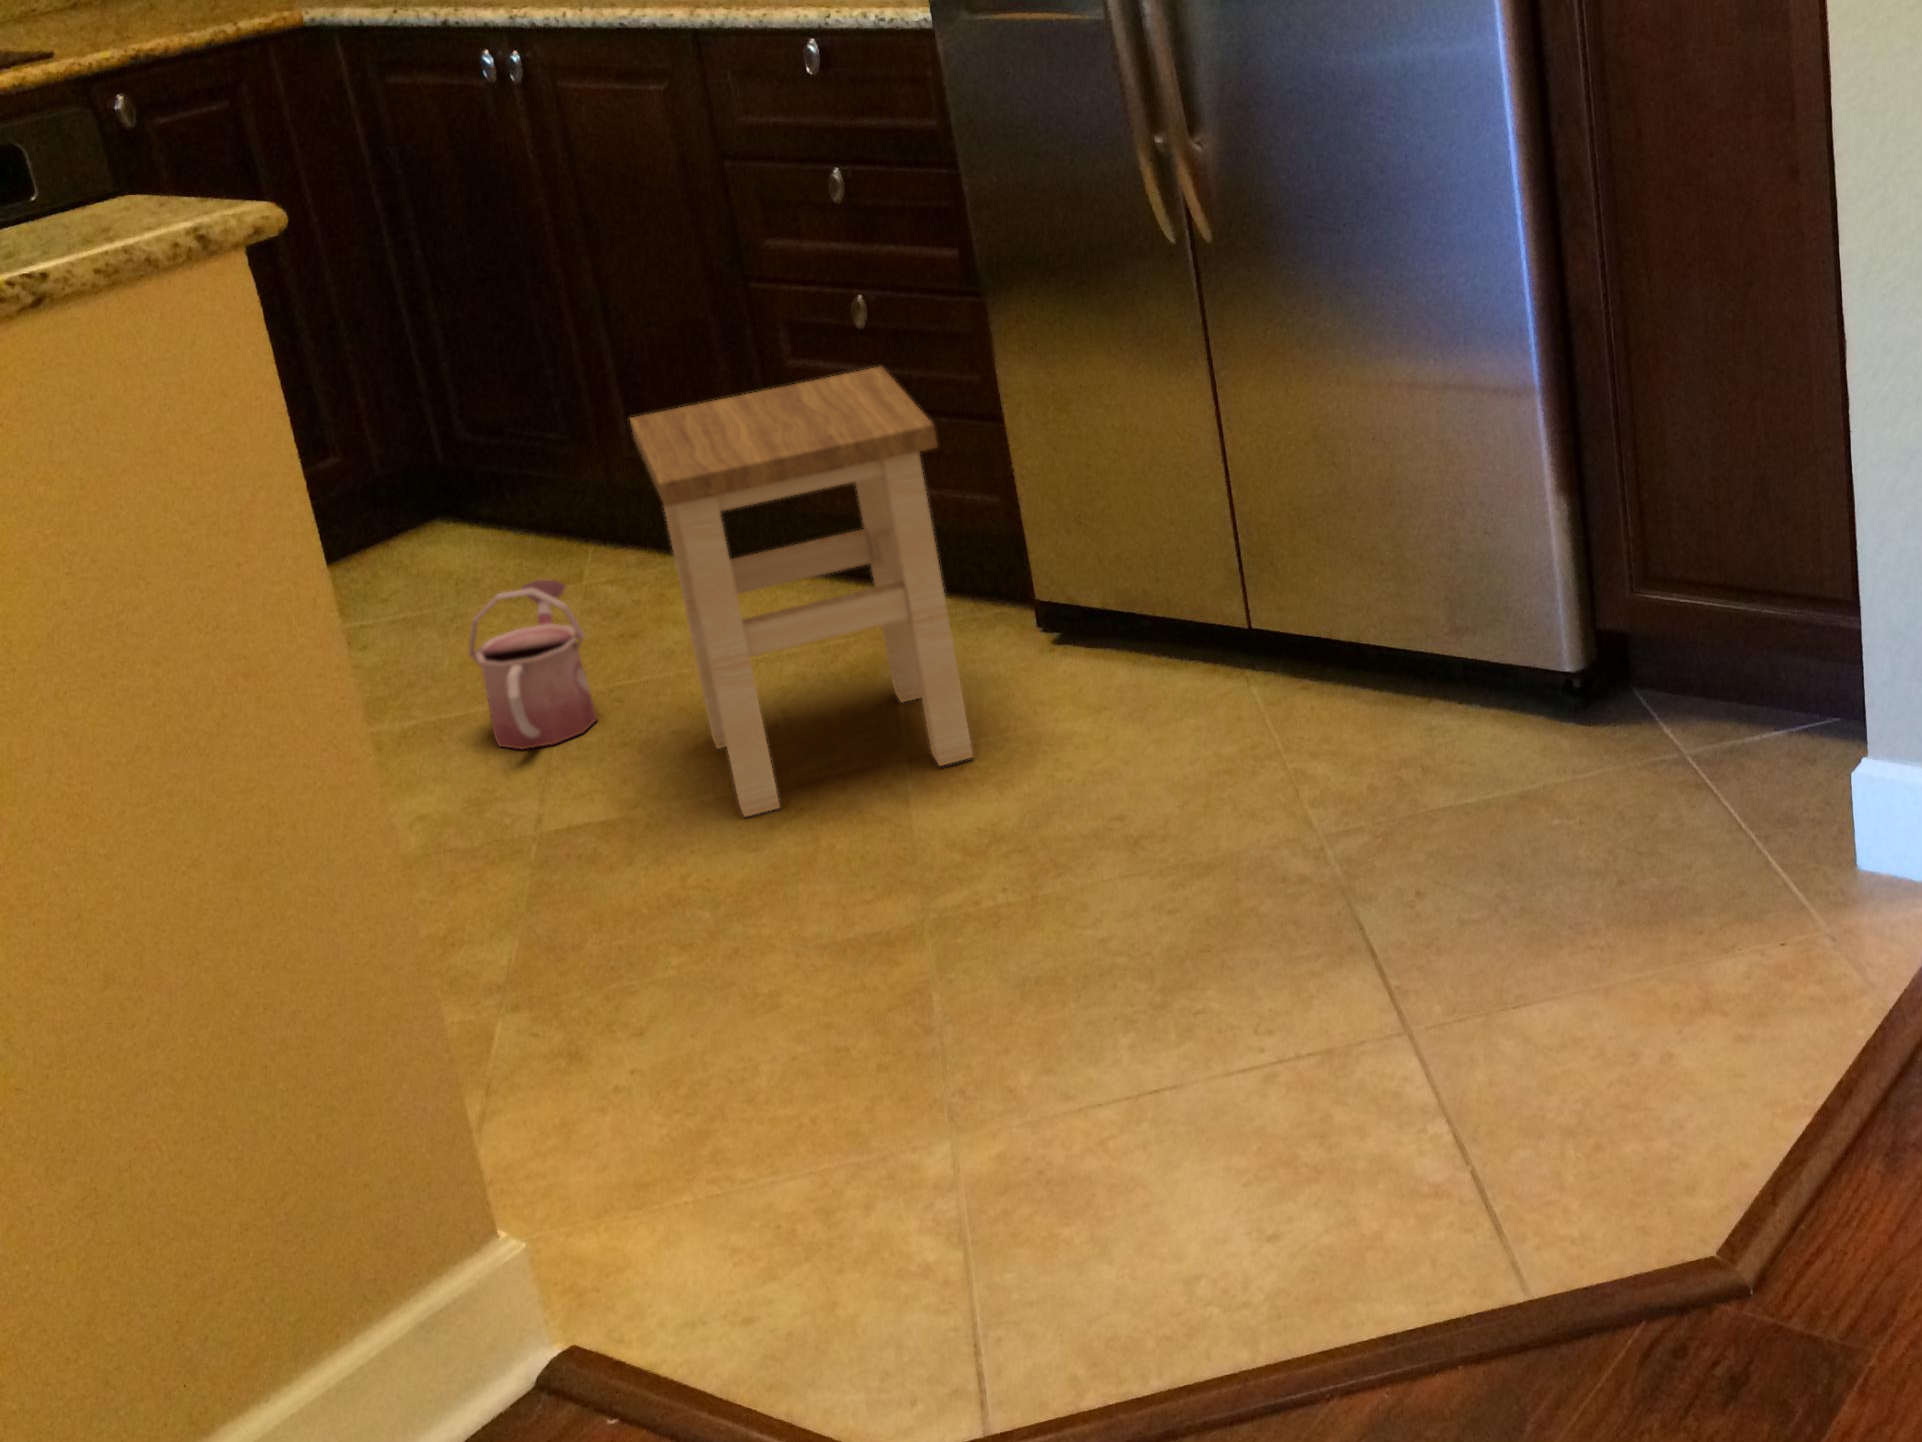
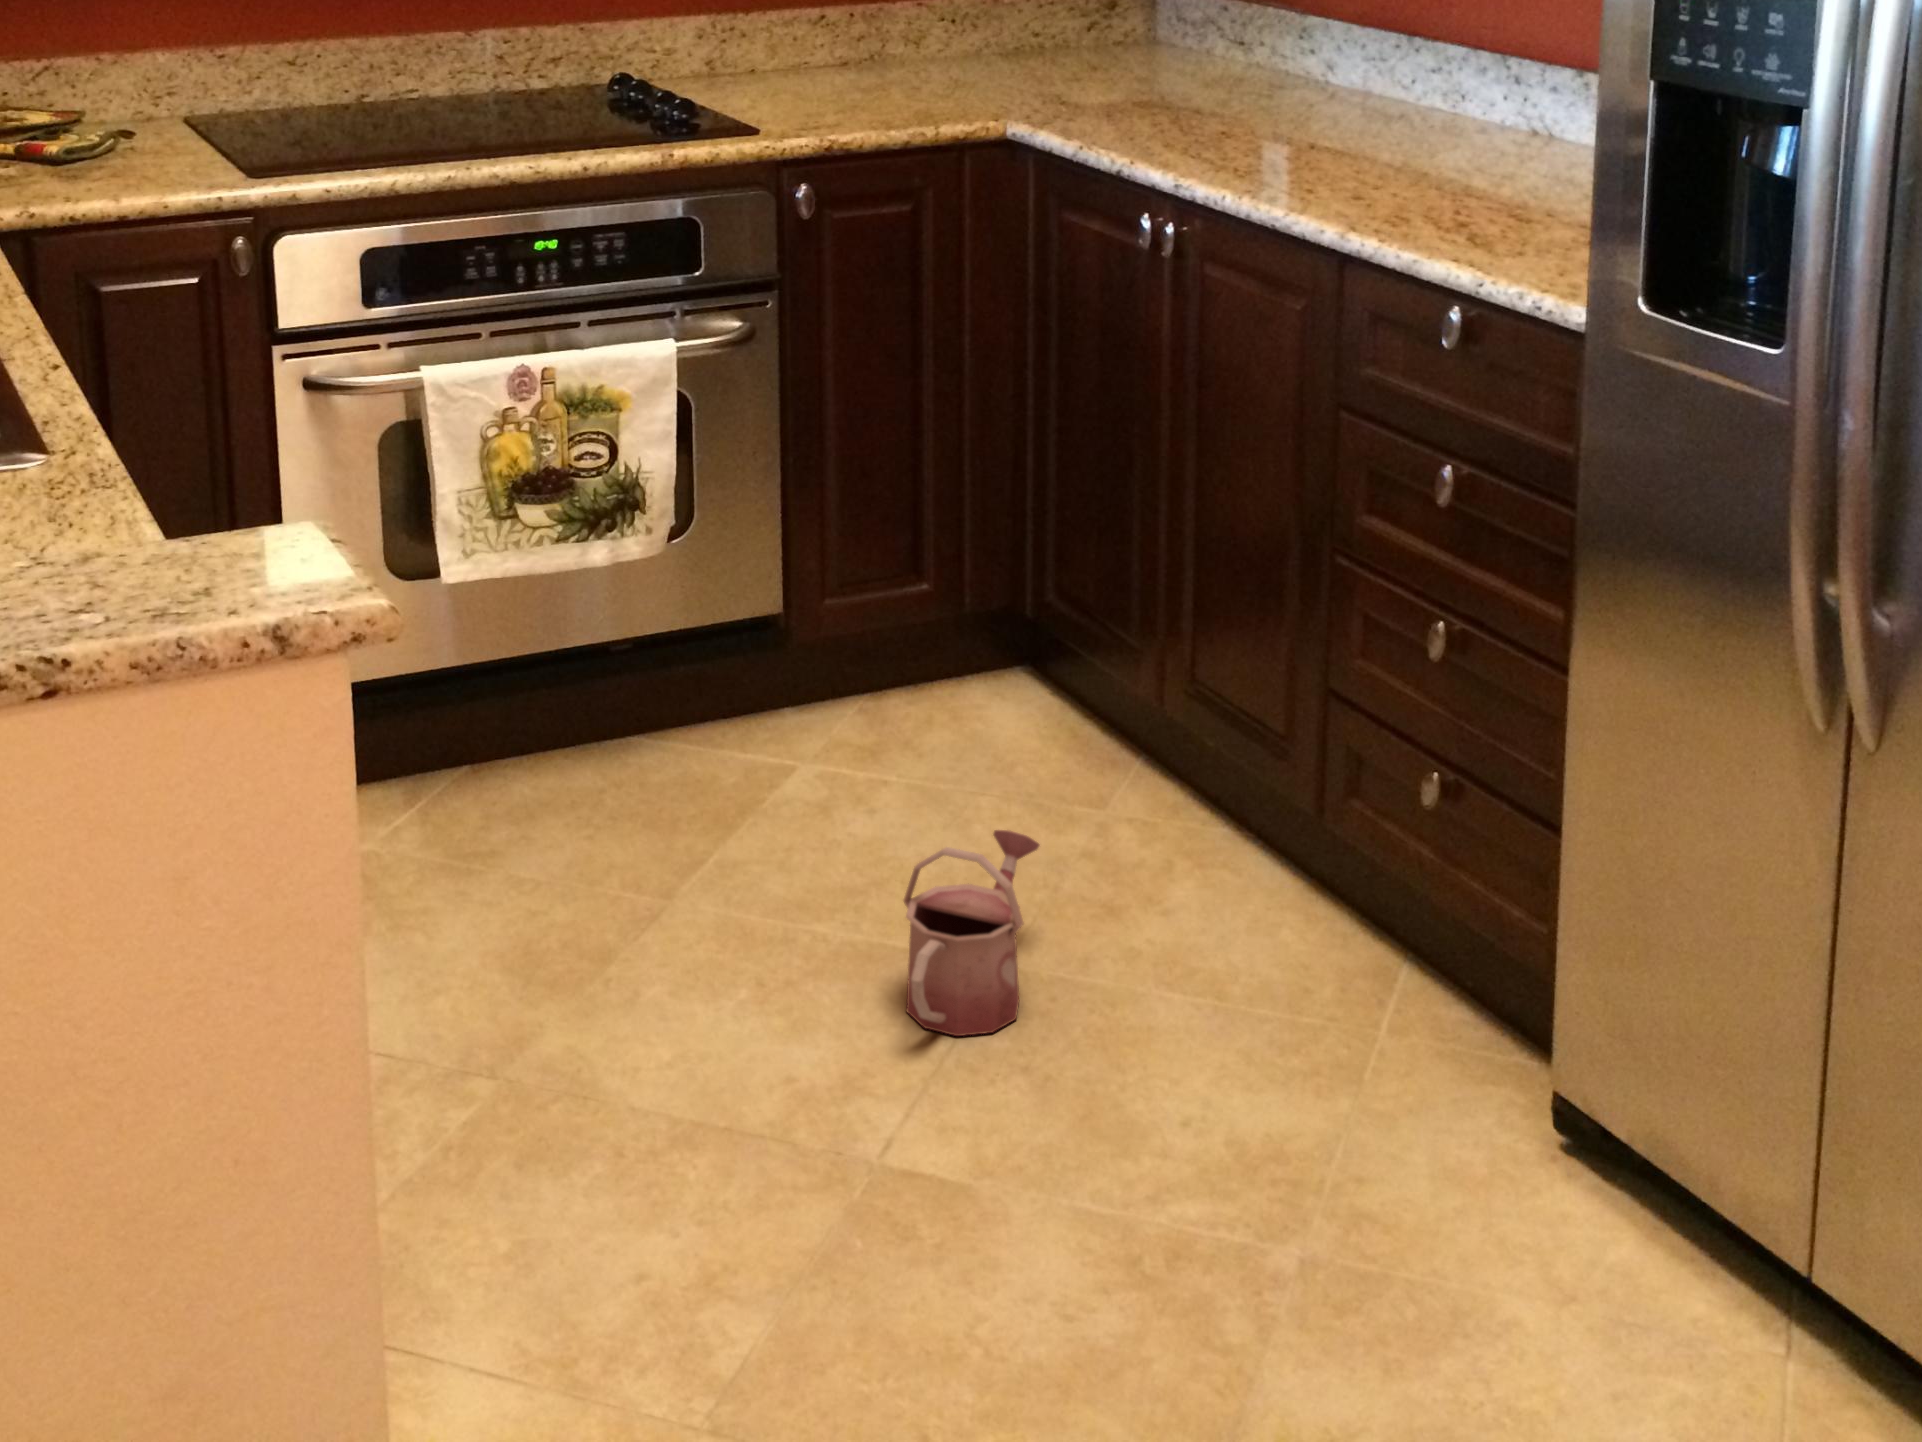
stool: present [630,367,973,817] -> none [1060,720,1417,1300]

